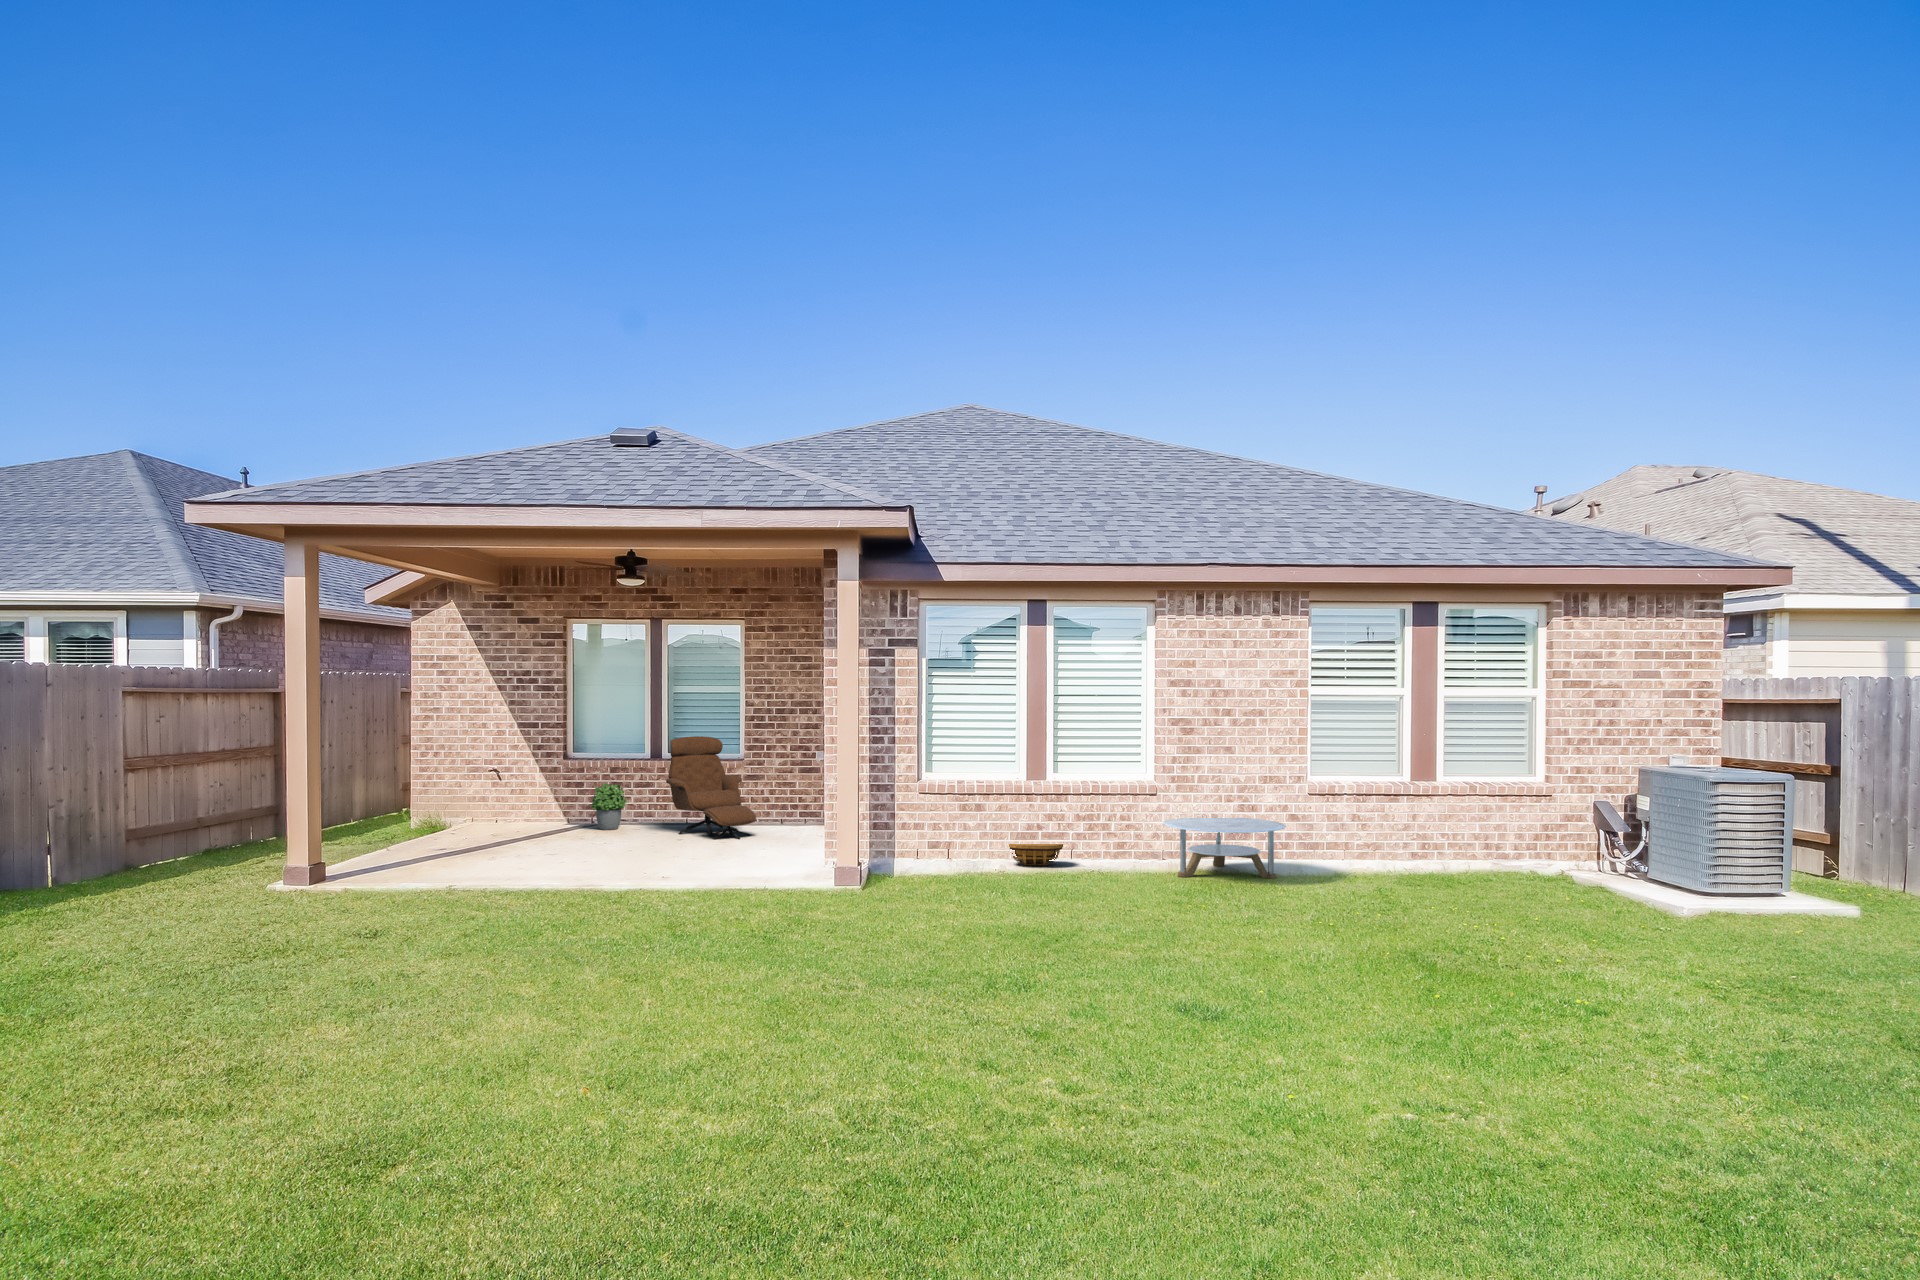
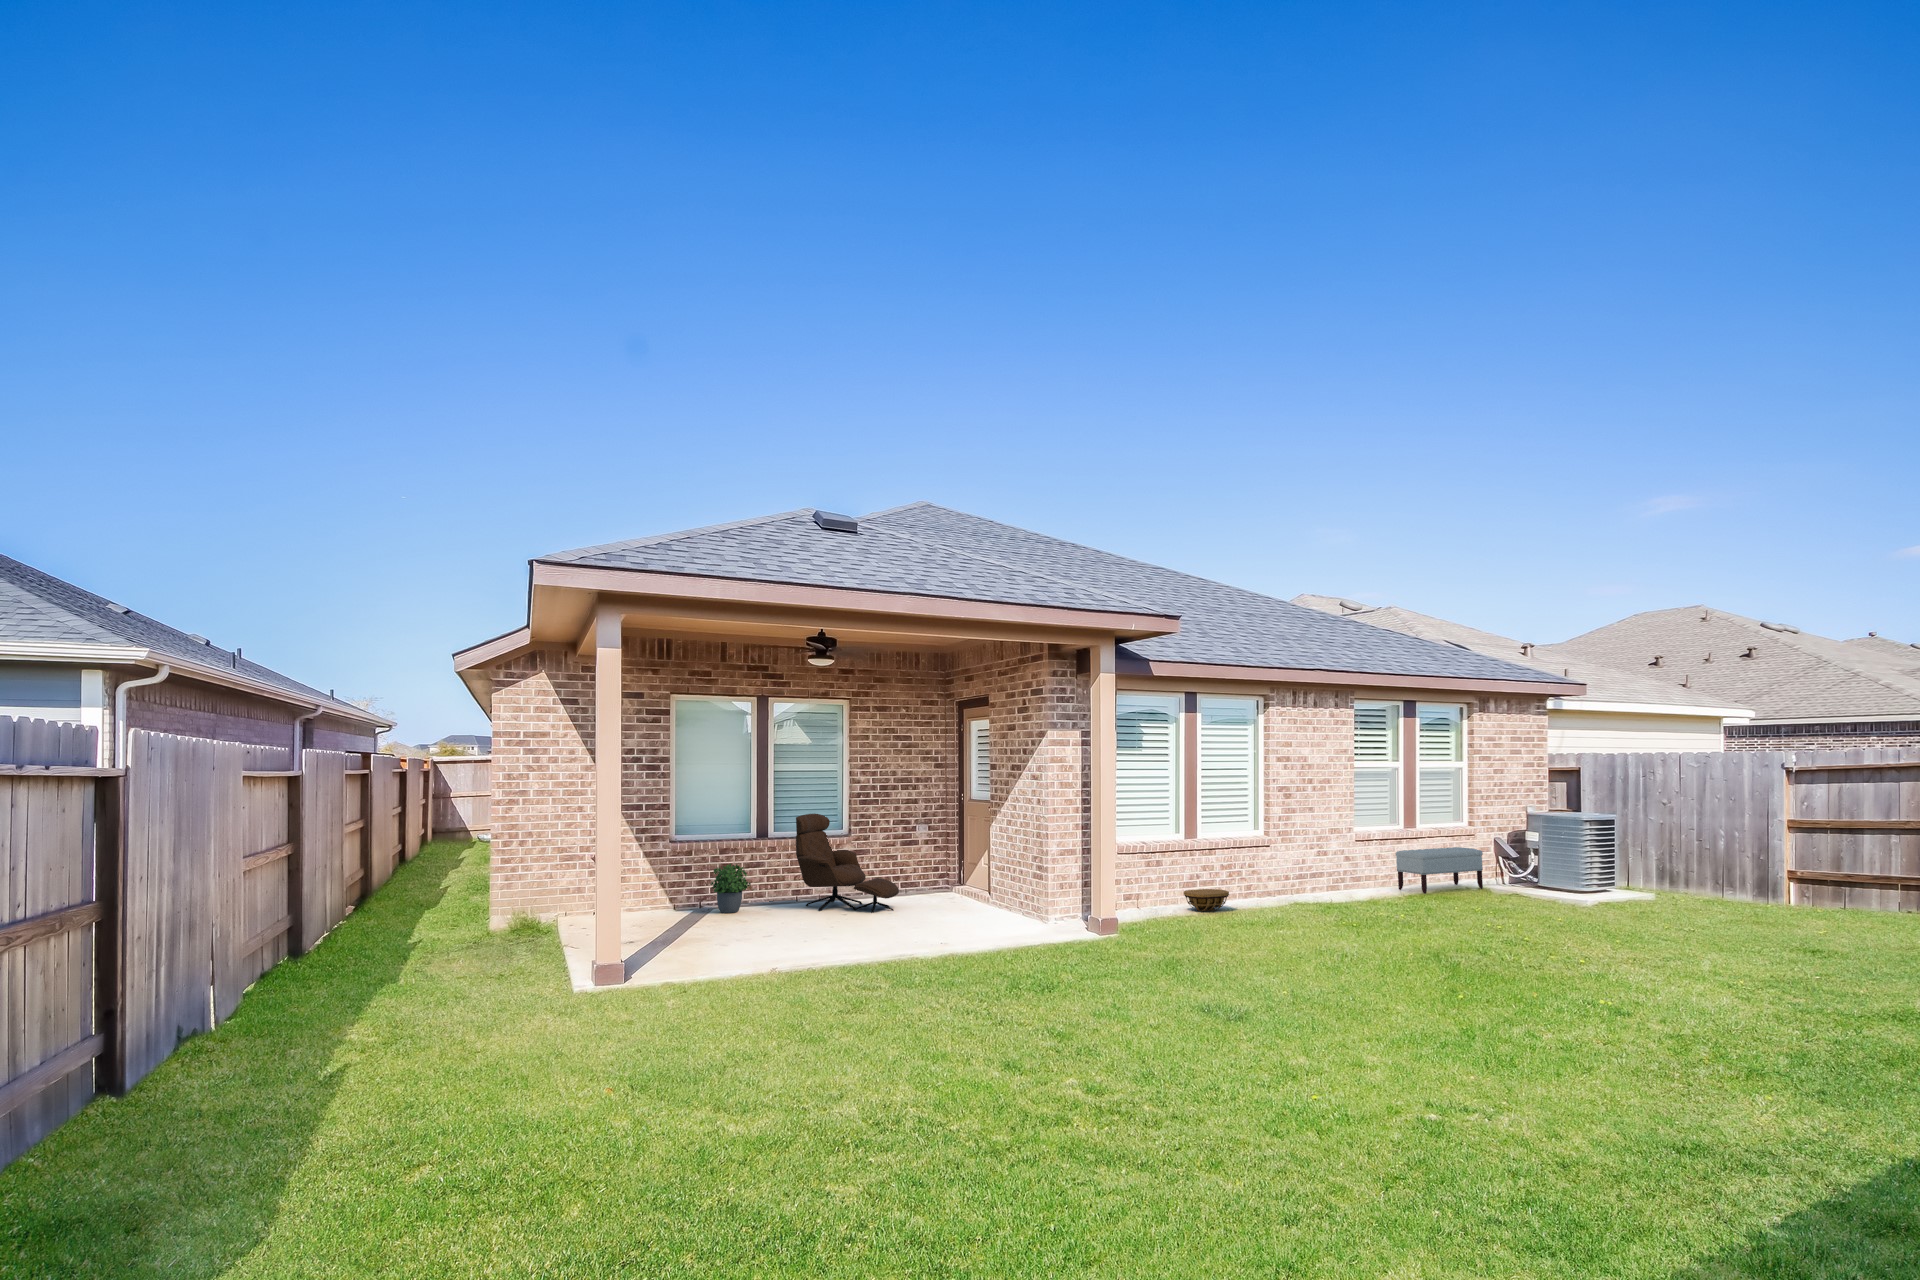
bench: none [1383,812,1523,873] -> present [1396,847,1483,894]
round table: present [1163,818,1286,879] -> none [1292,861,1390,910]

